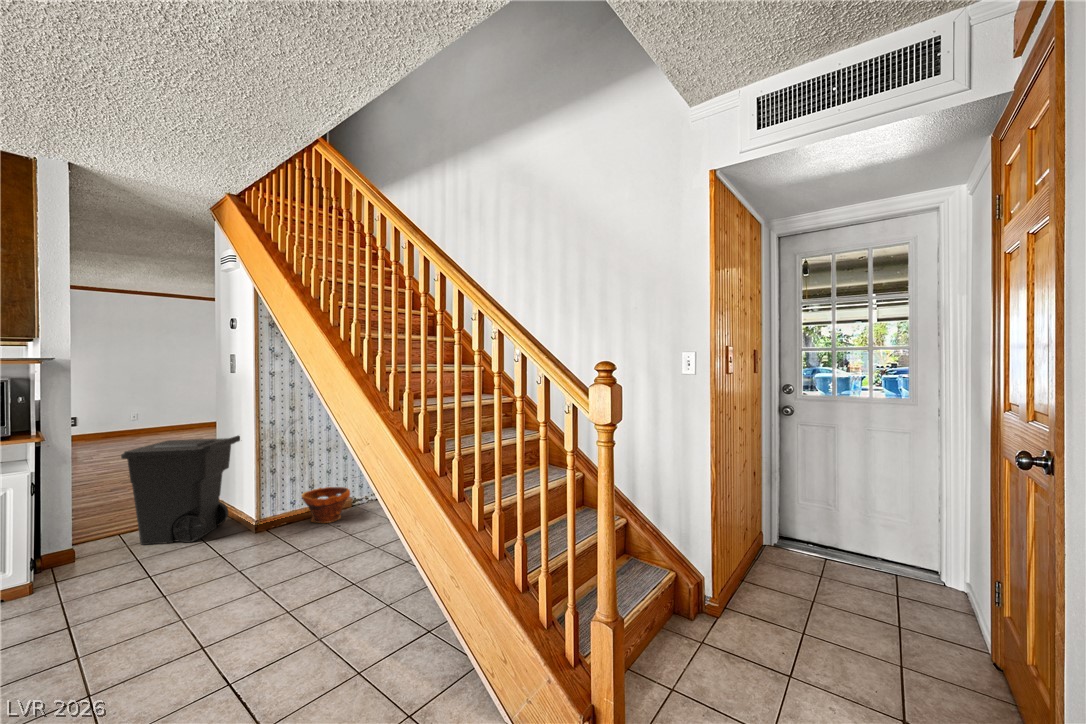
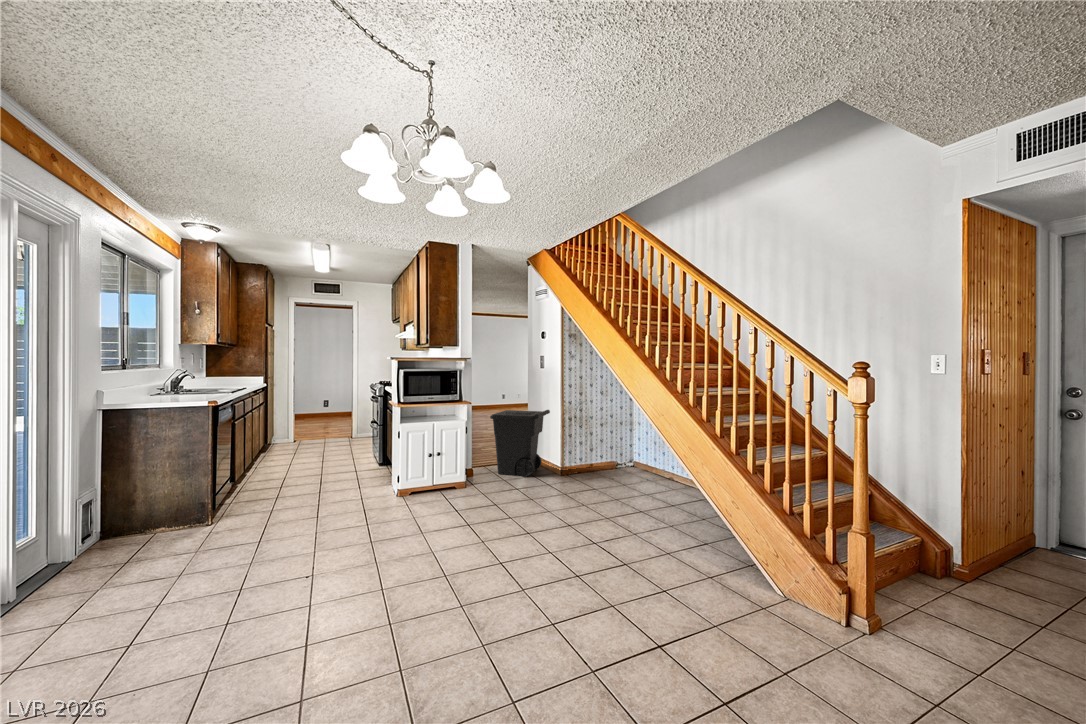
planter: present [302,487,350,523] -> none [588,452,621,477]

